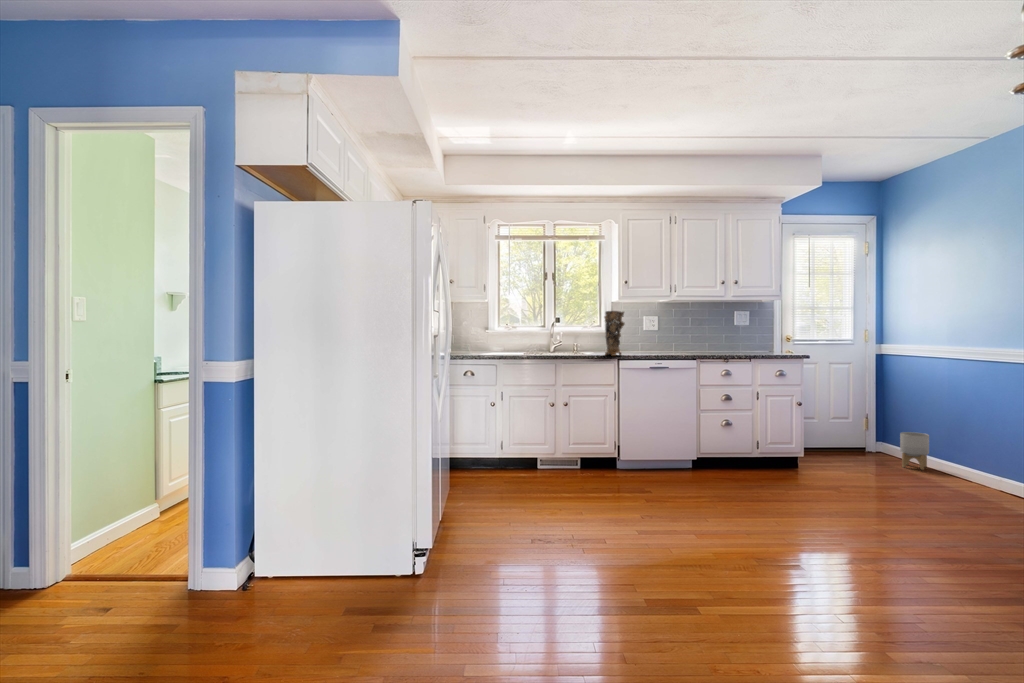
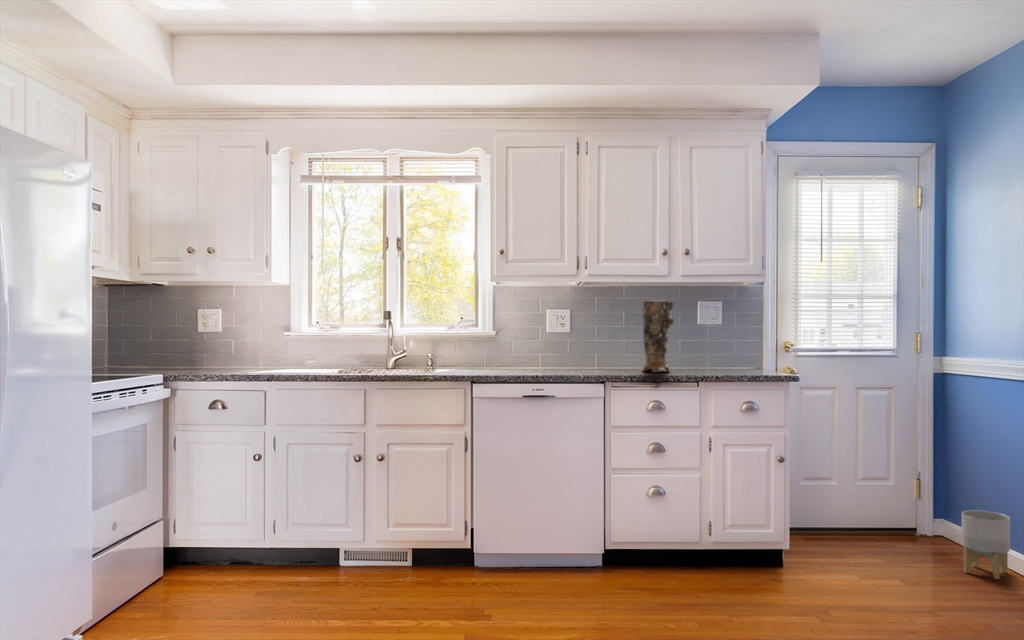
decorative vase: present [604,311,625,356] -> present [642,300,674,372]

